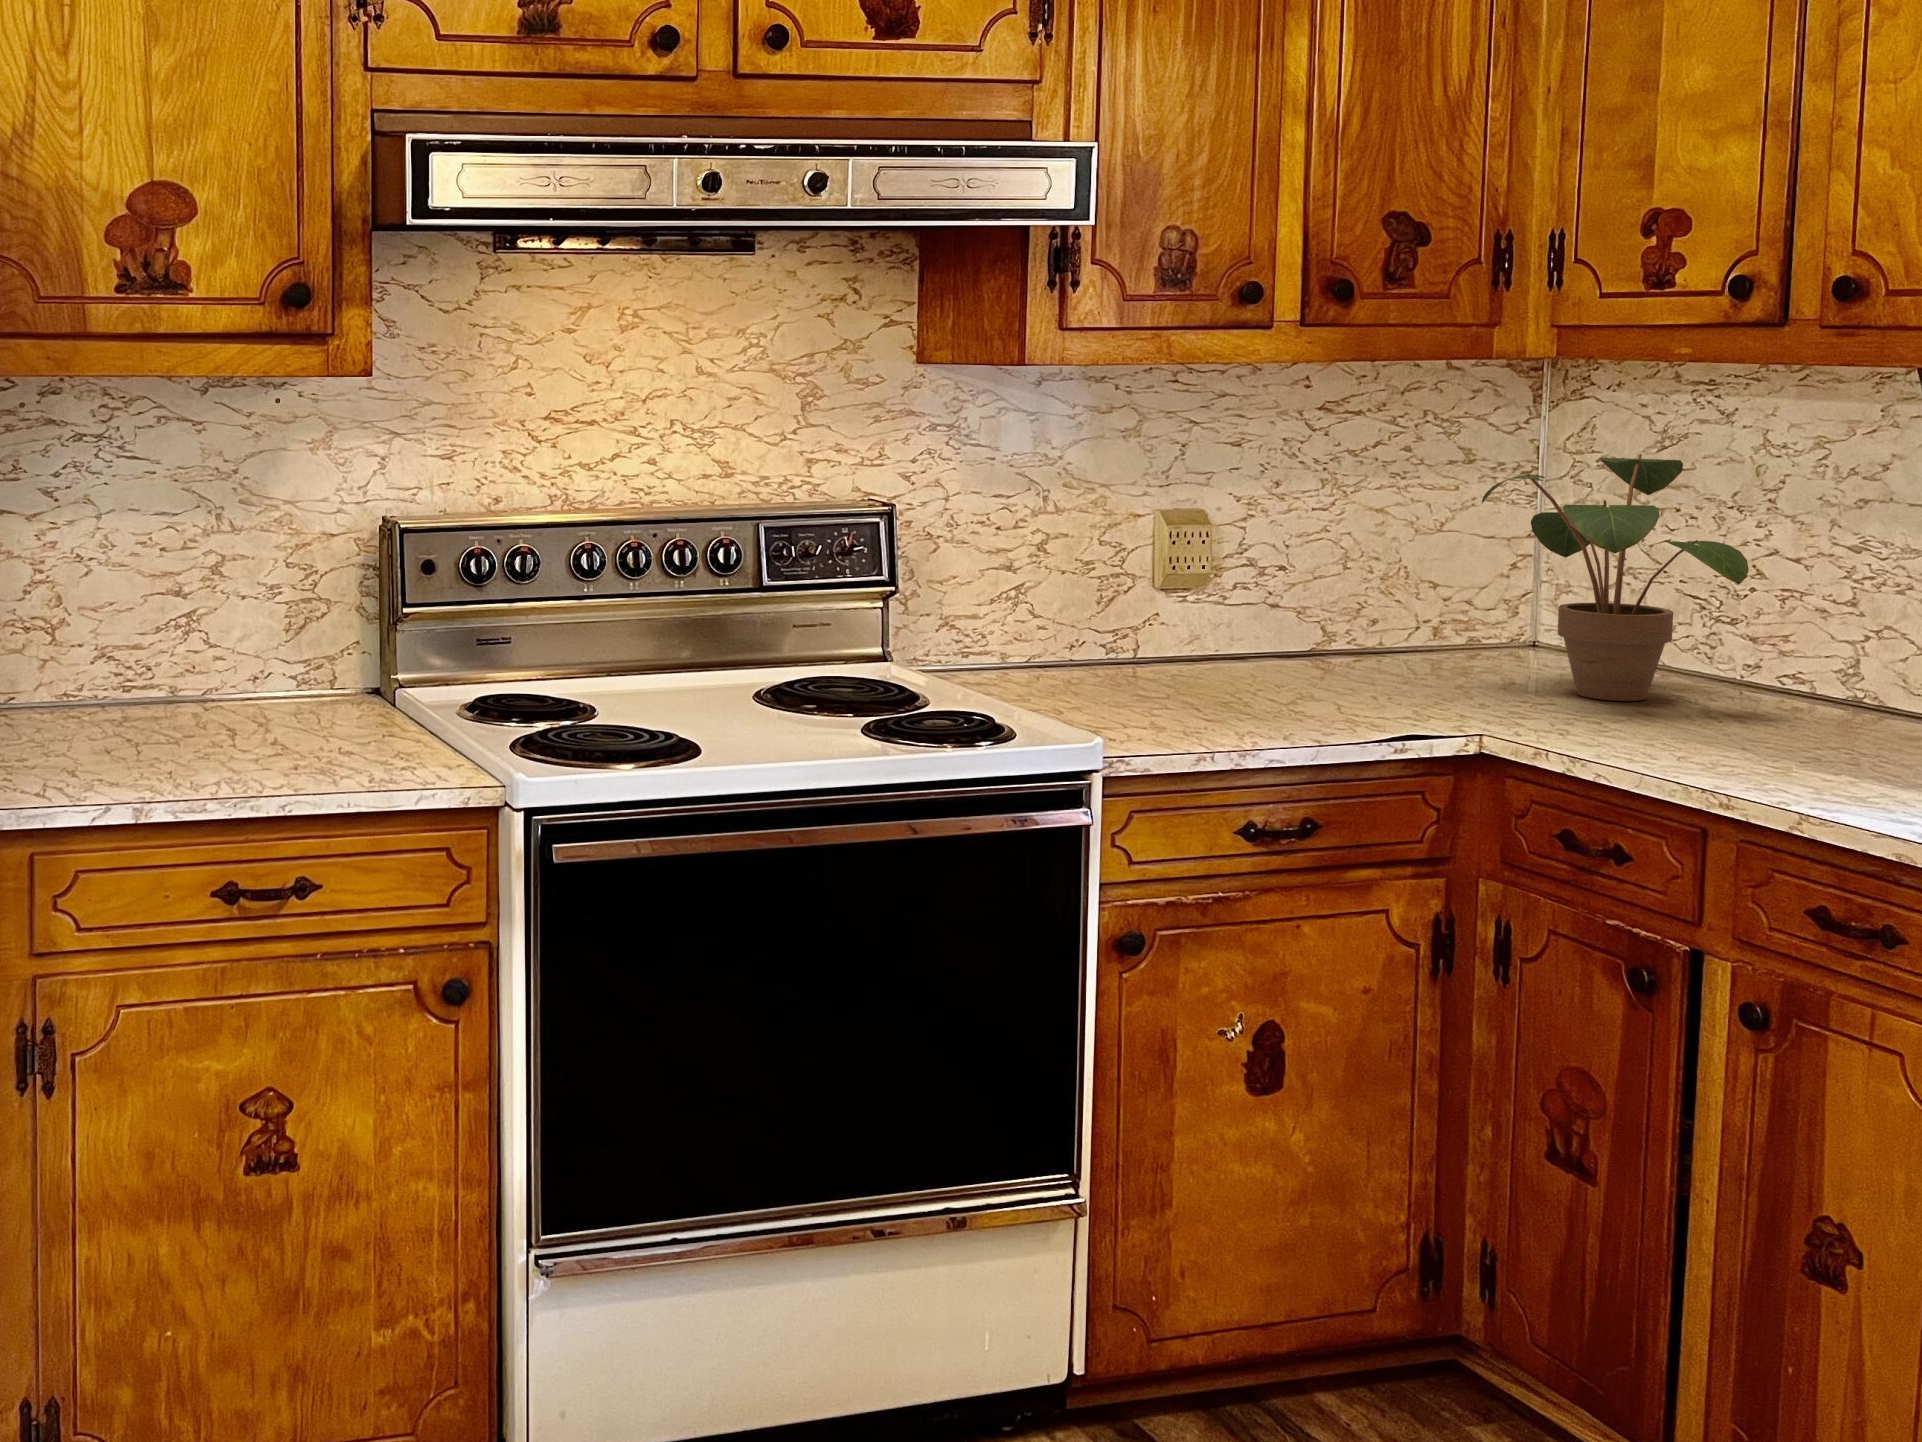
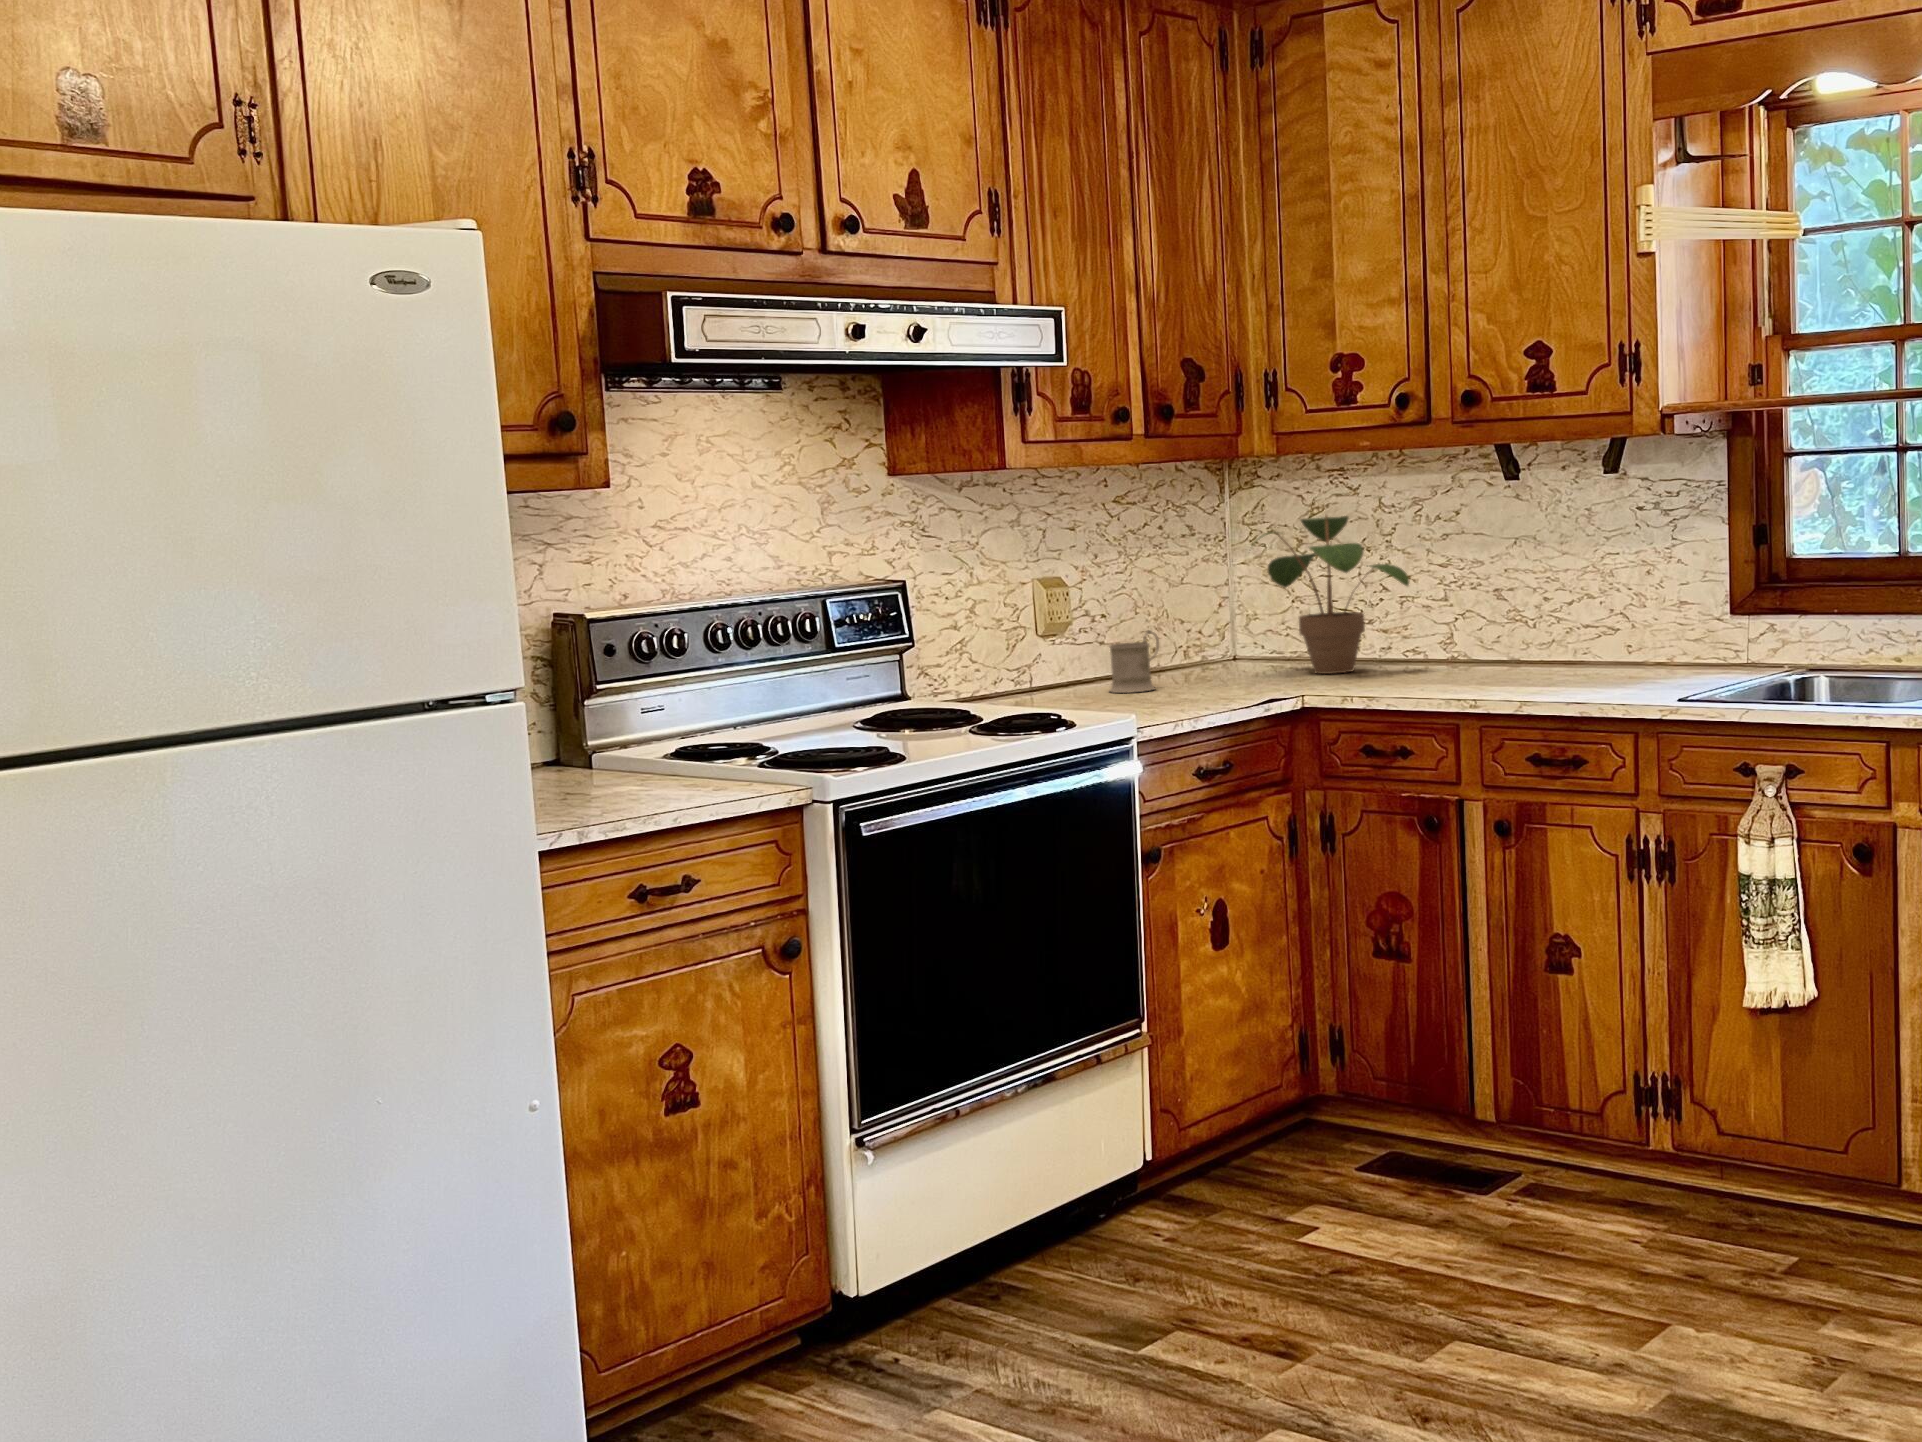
mug: none [1216,599,1311,687] -> present [1109,630,1159,693]

